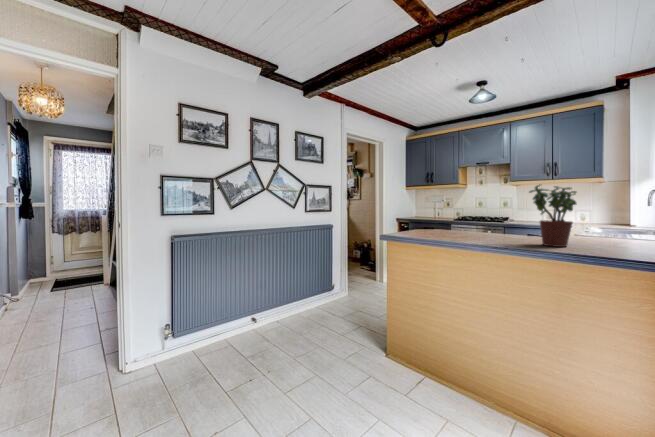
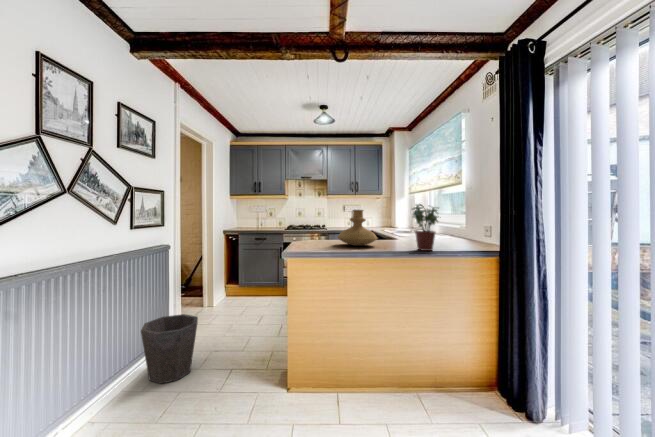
vase: none [451,195,502,235] -> present [337,210,377,246]
waste bin: none [306,275,343,319] -> present [141,314,198,384]

